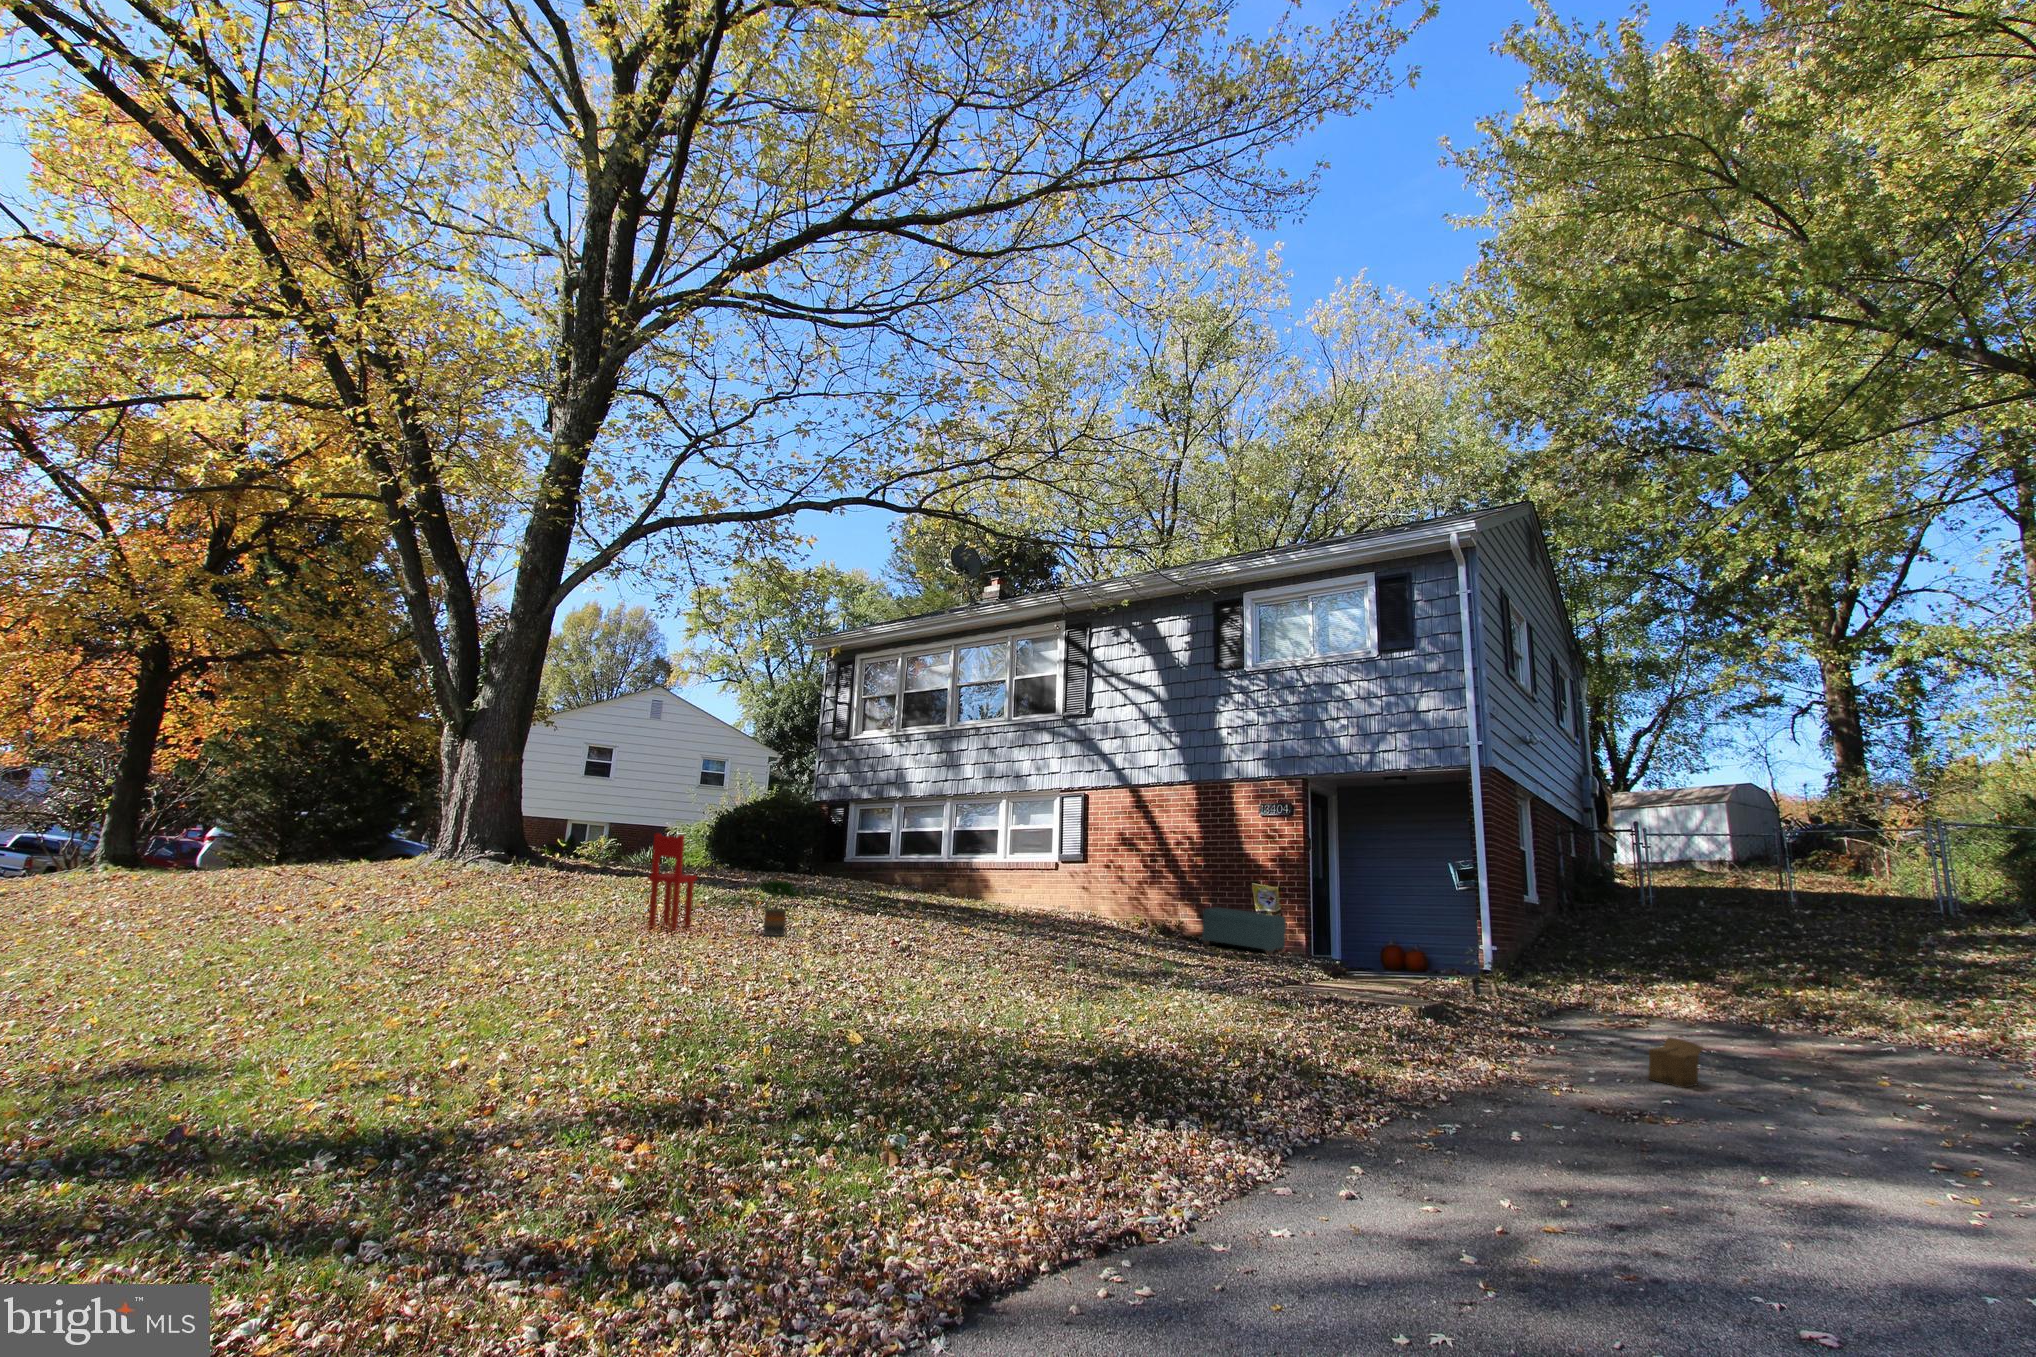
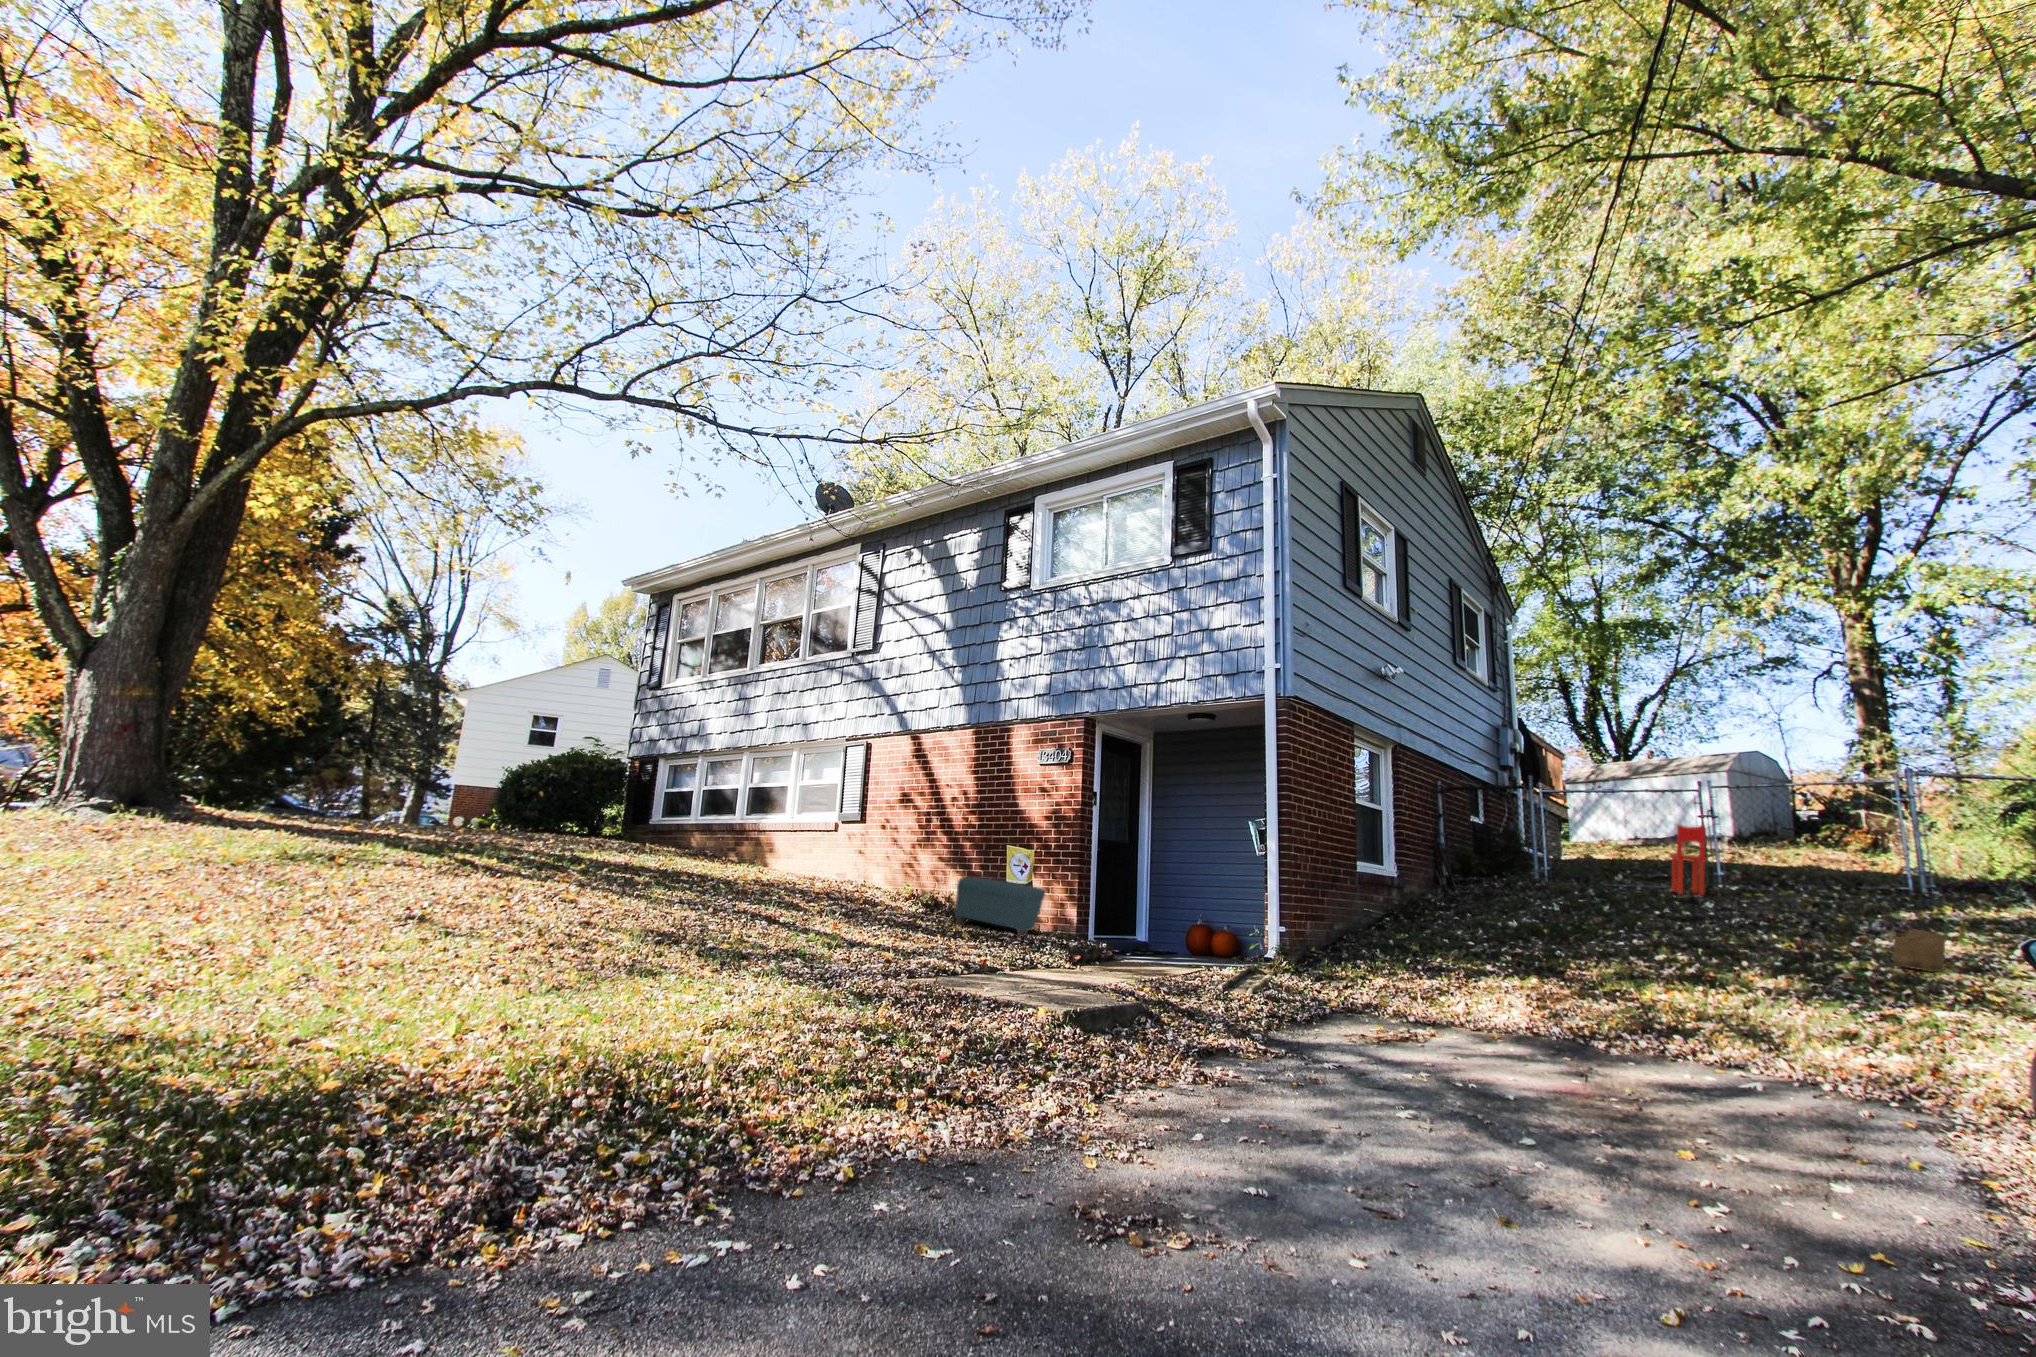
chair: present [648,834,697,930] -> present [1670,825,1706,895]
potted tree: present [762,880,796,936] -> none [180,816,244,891]
cardboard box: present [1648,1037,1704,1088] -> present [1893,929,1949,972]

